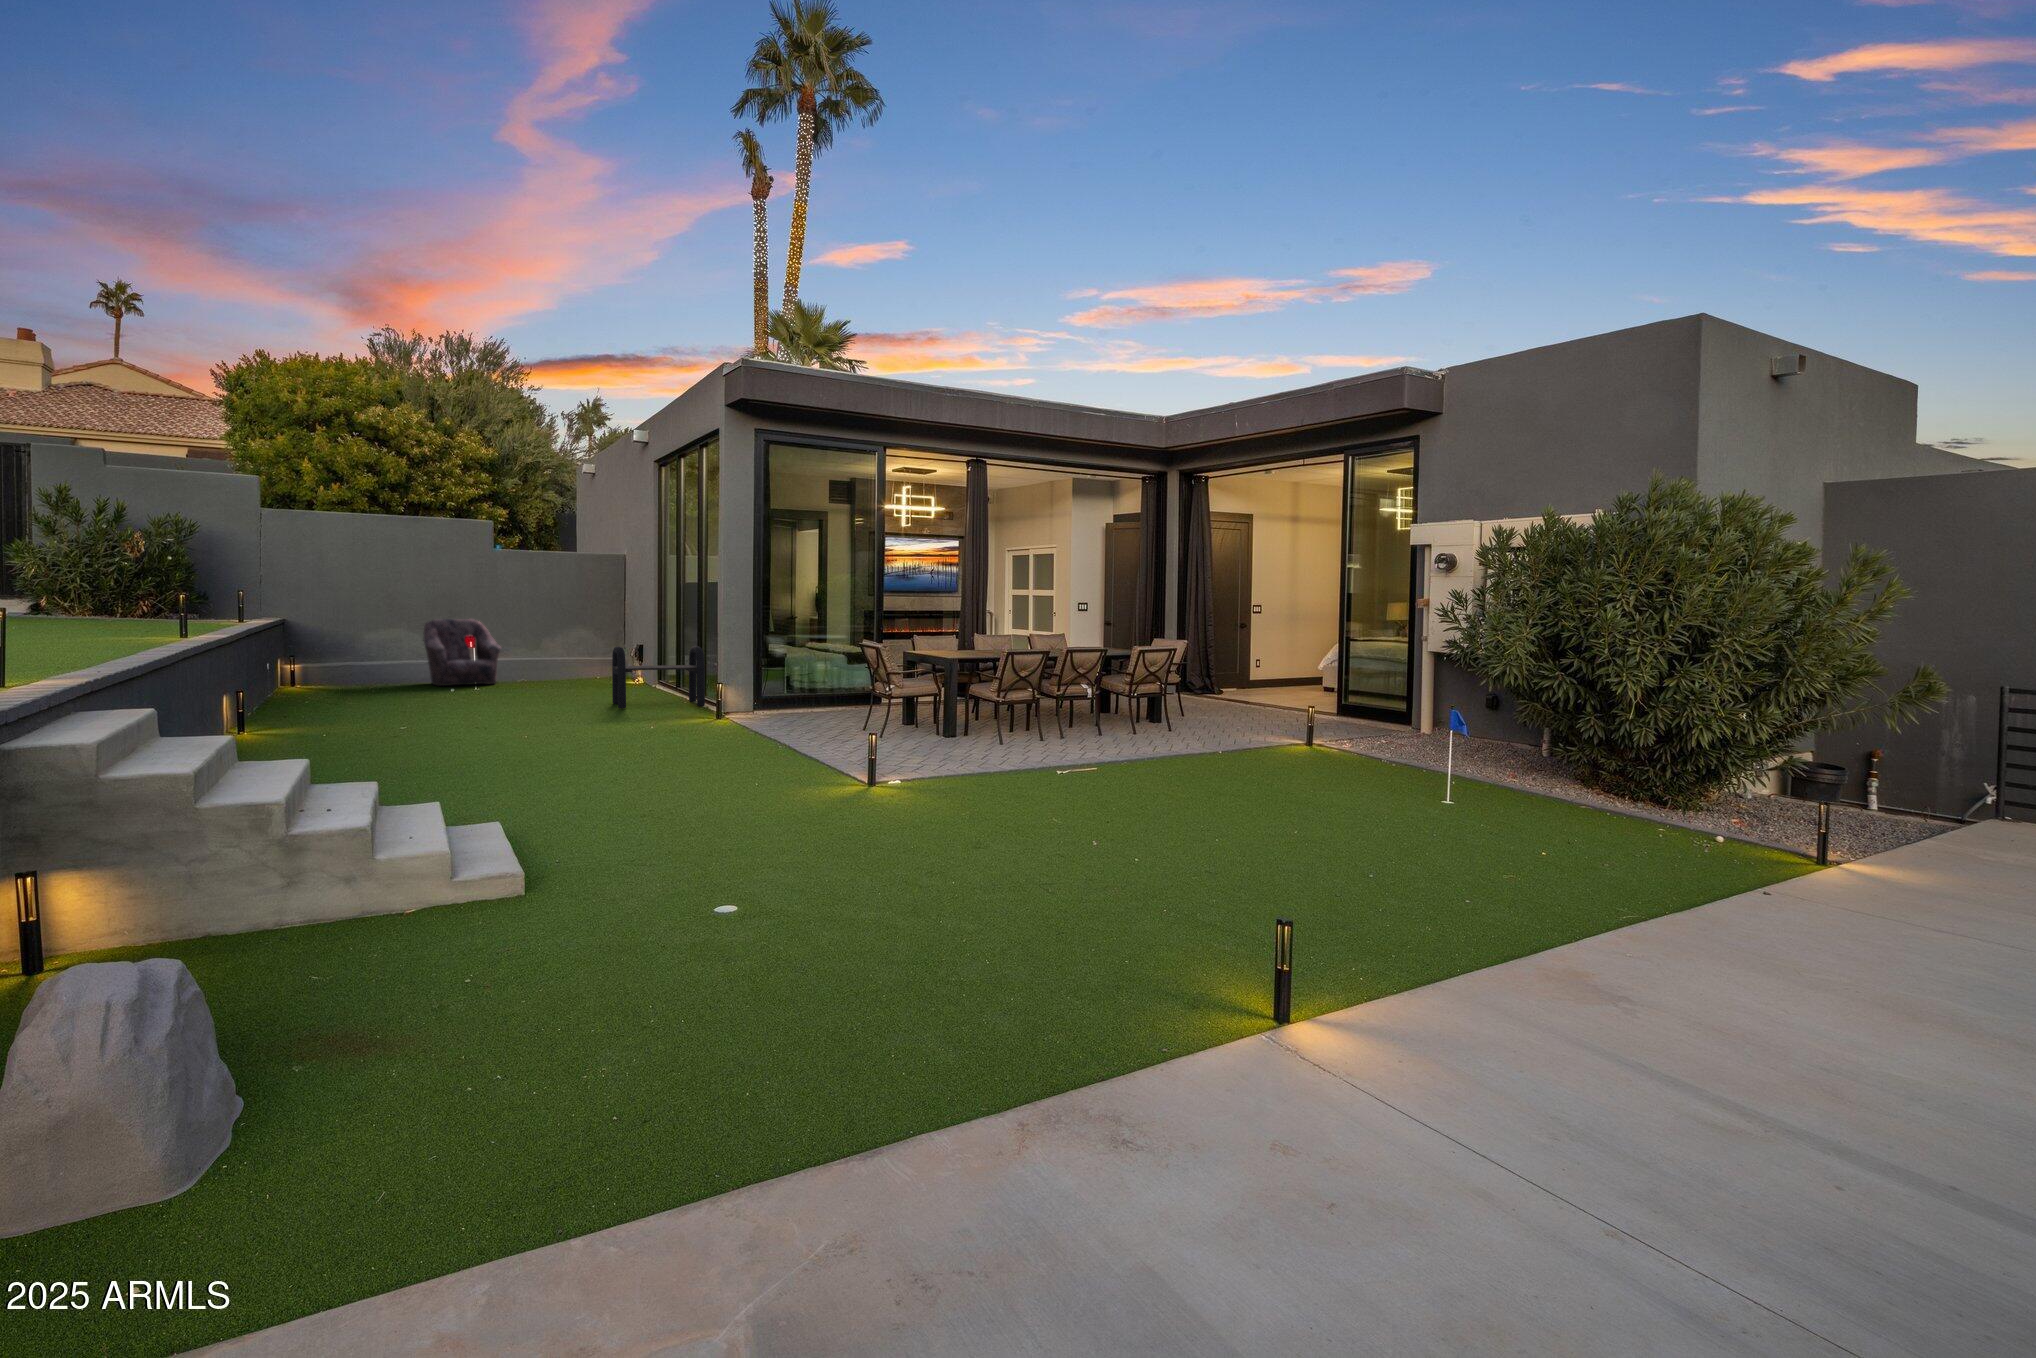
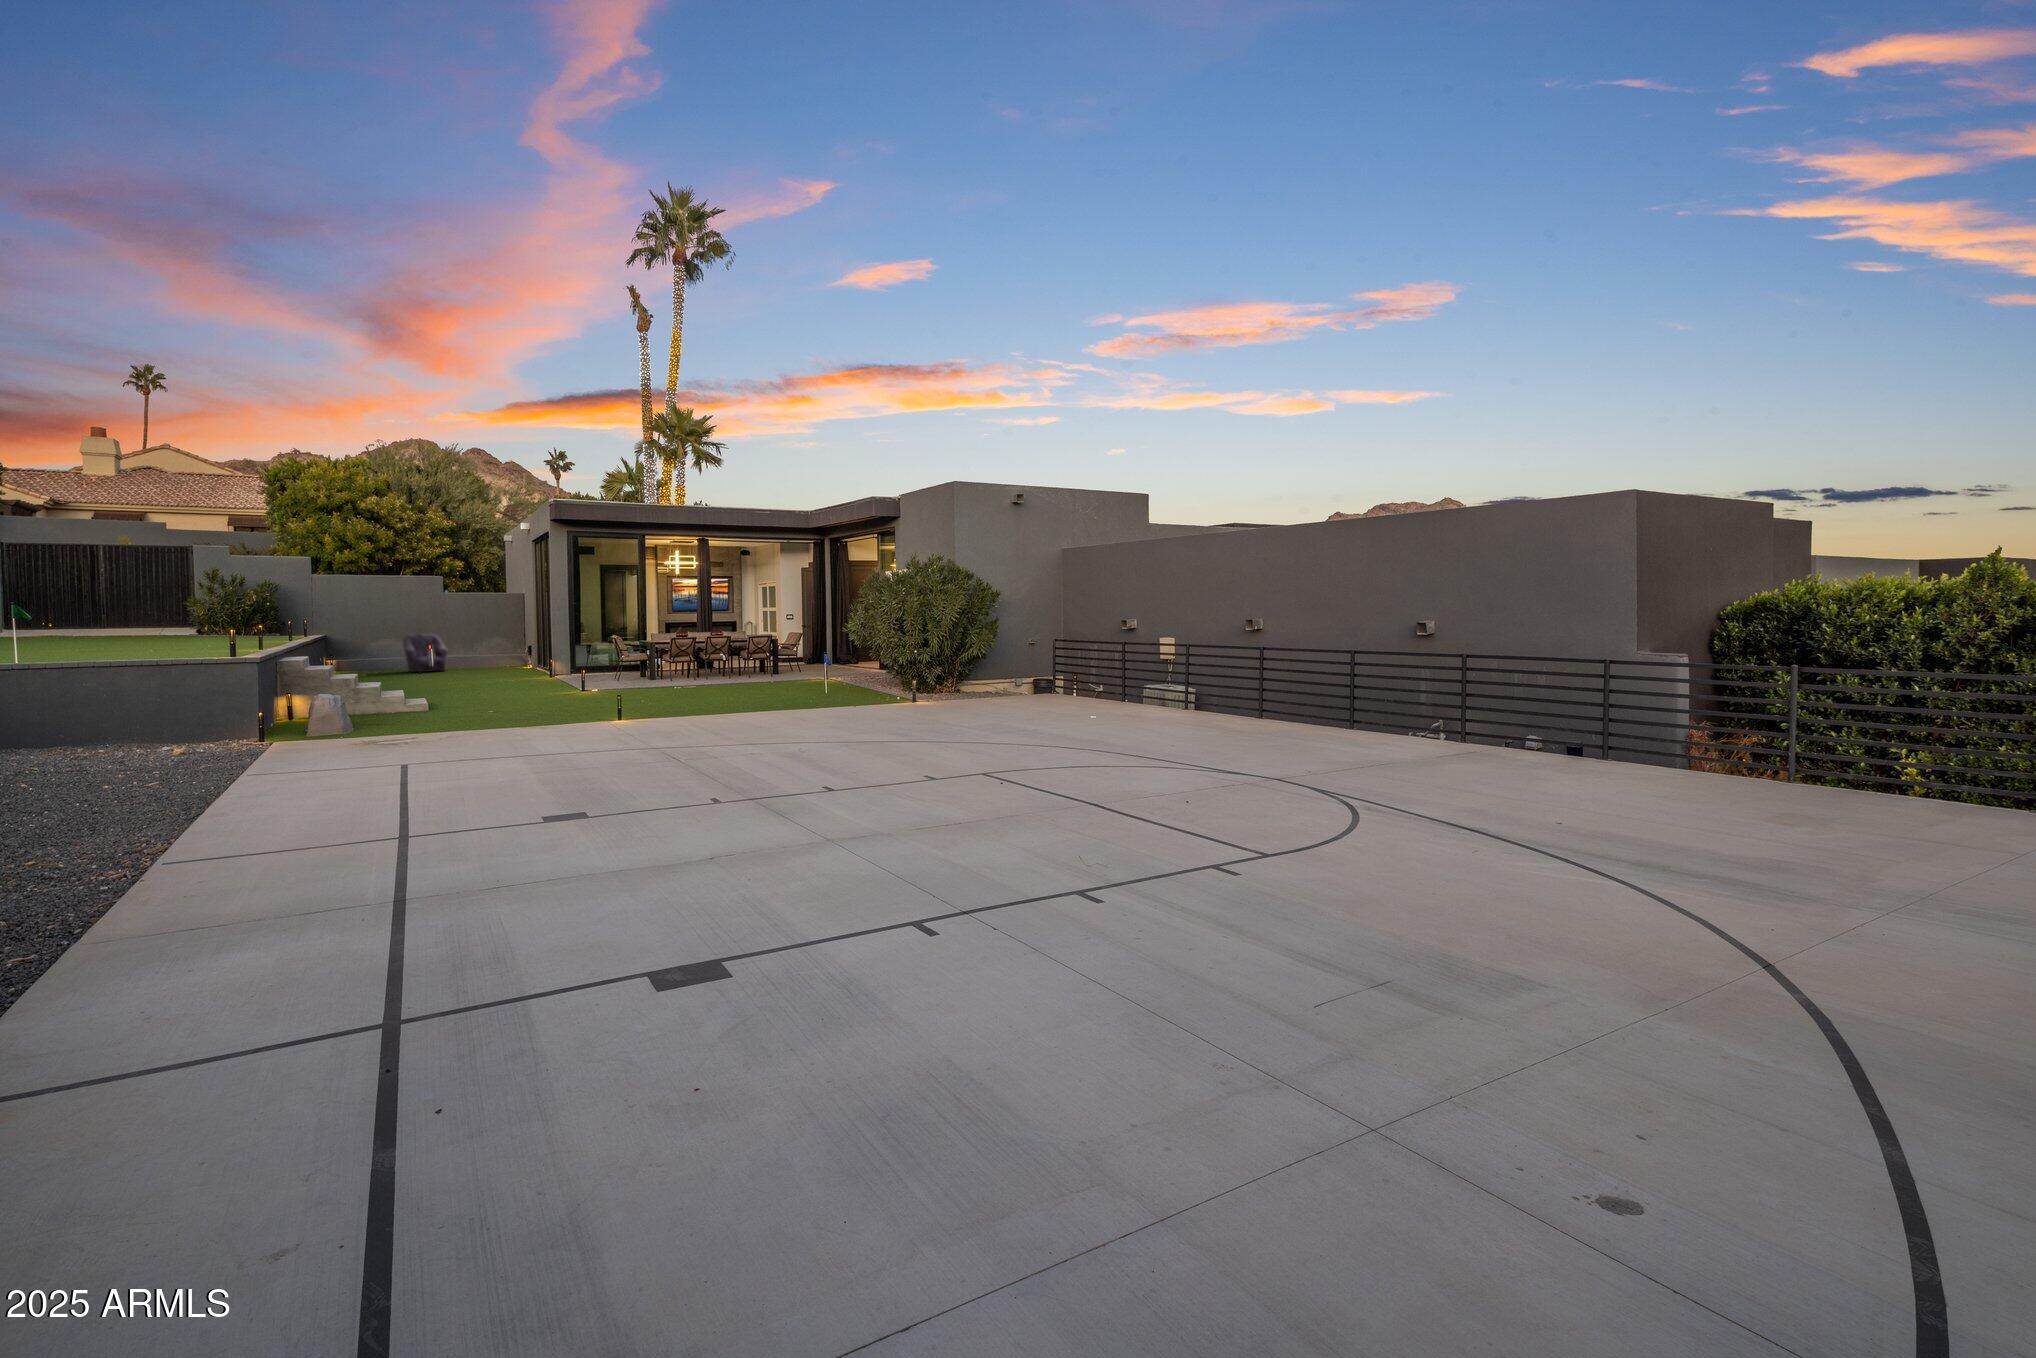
bench: present [612,646,705,708] -> none [504,644,555,678]

